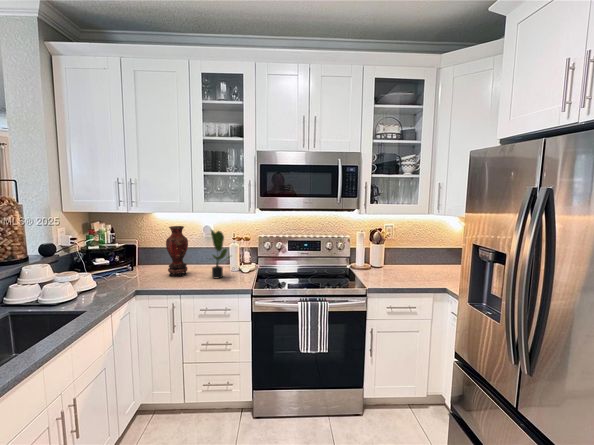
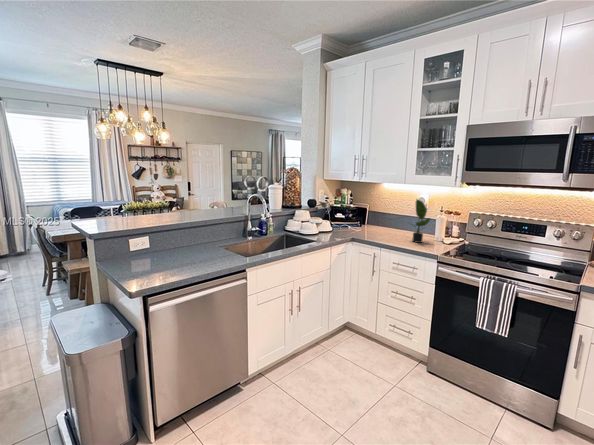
vase: present [166,226,188,276] -> none [381,195,399,236]

